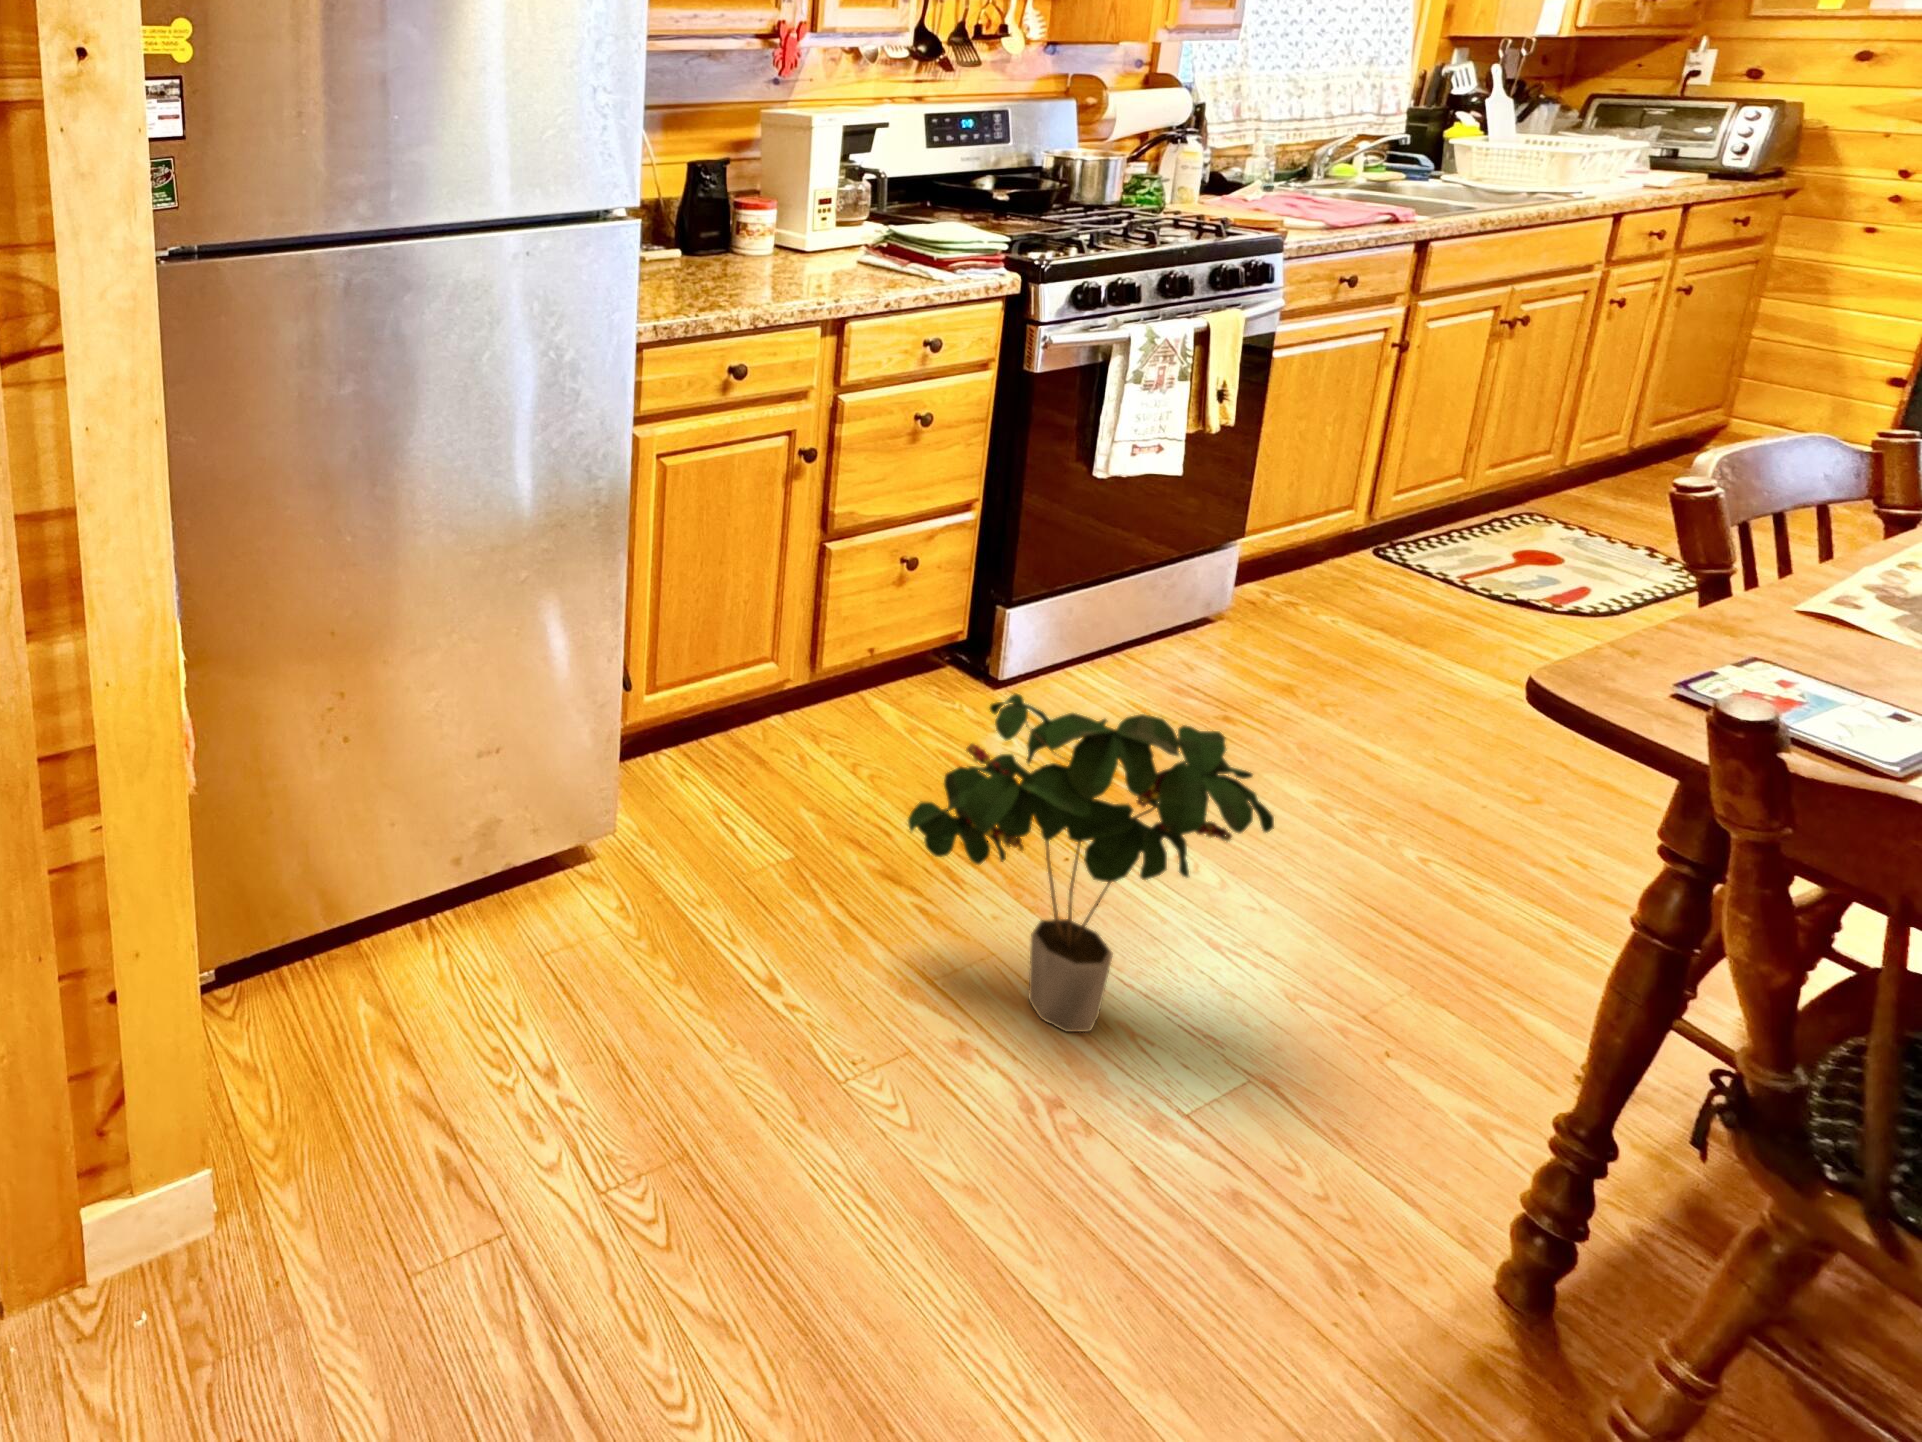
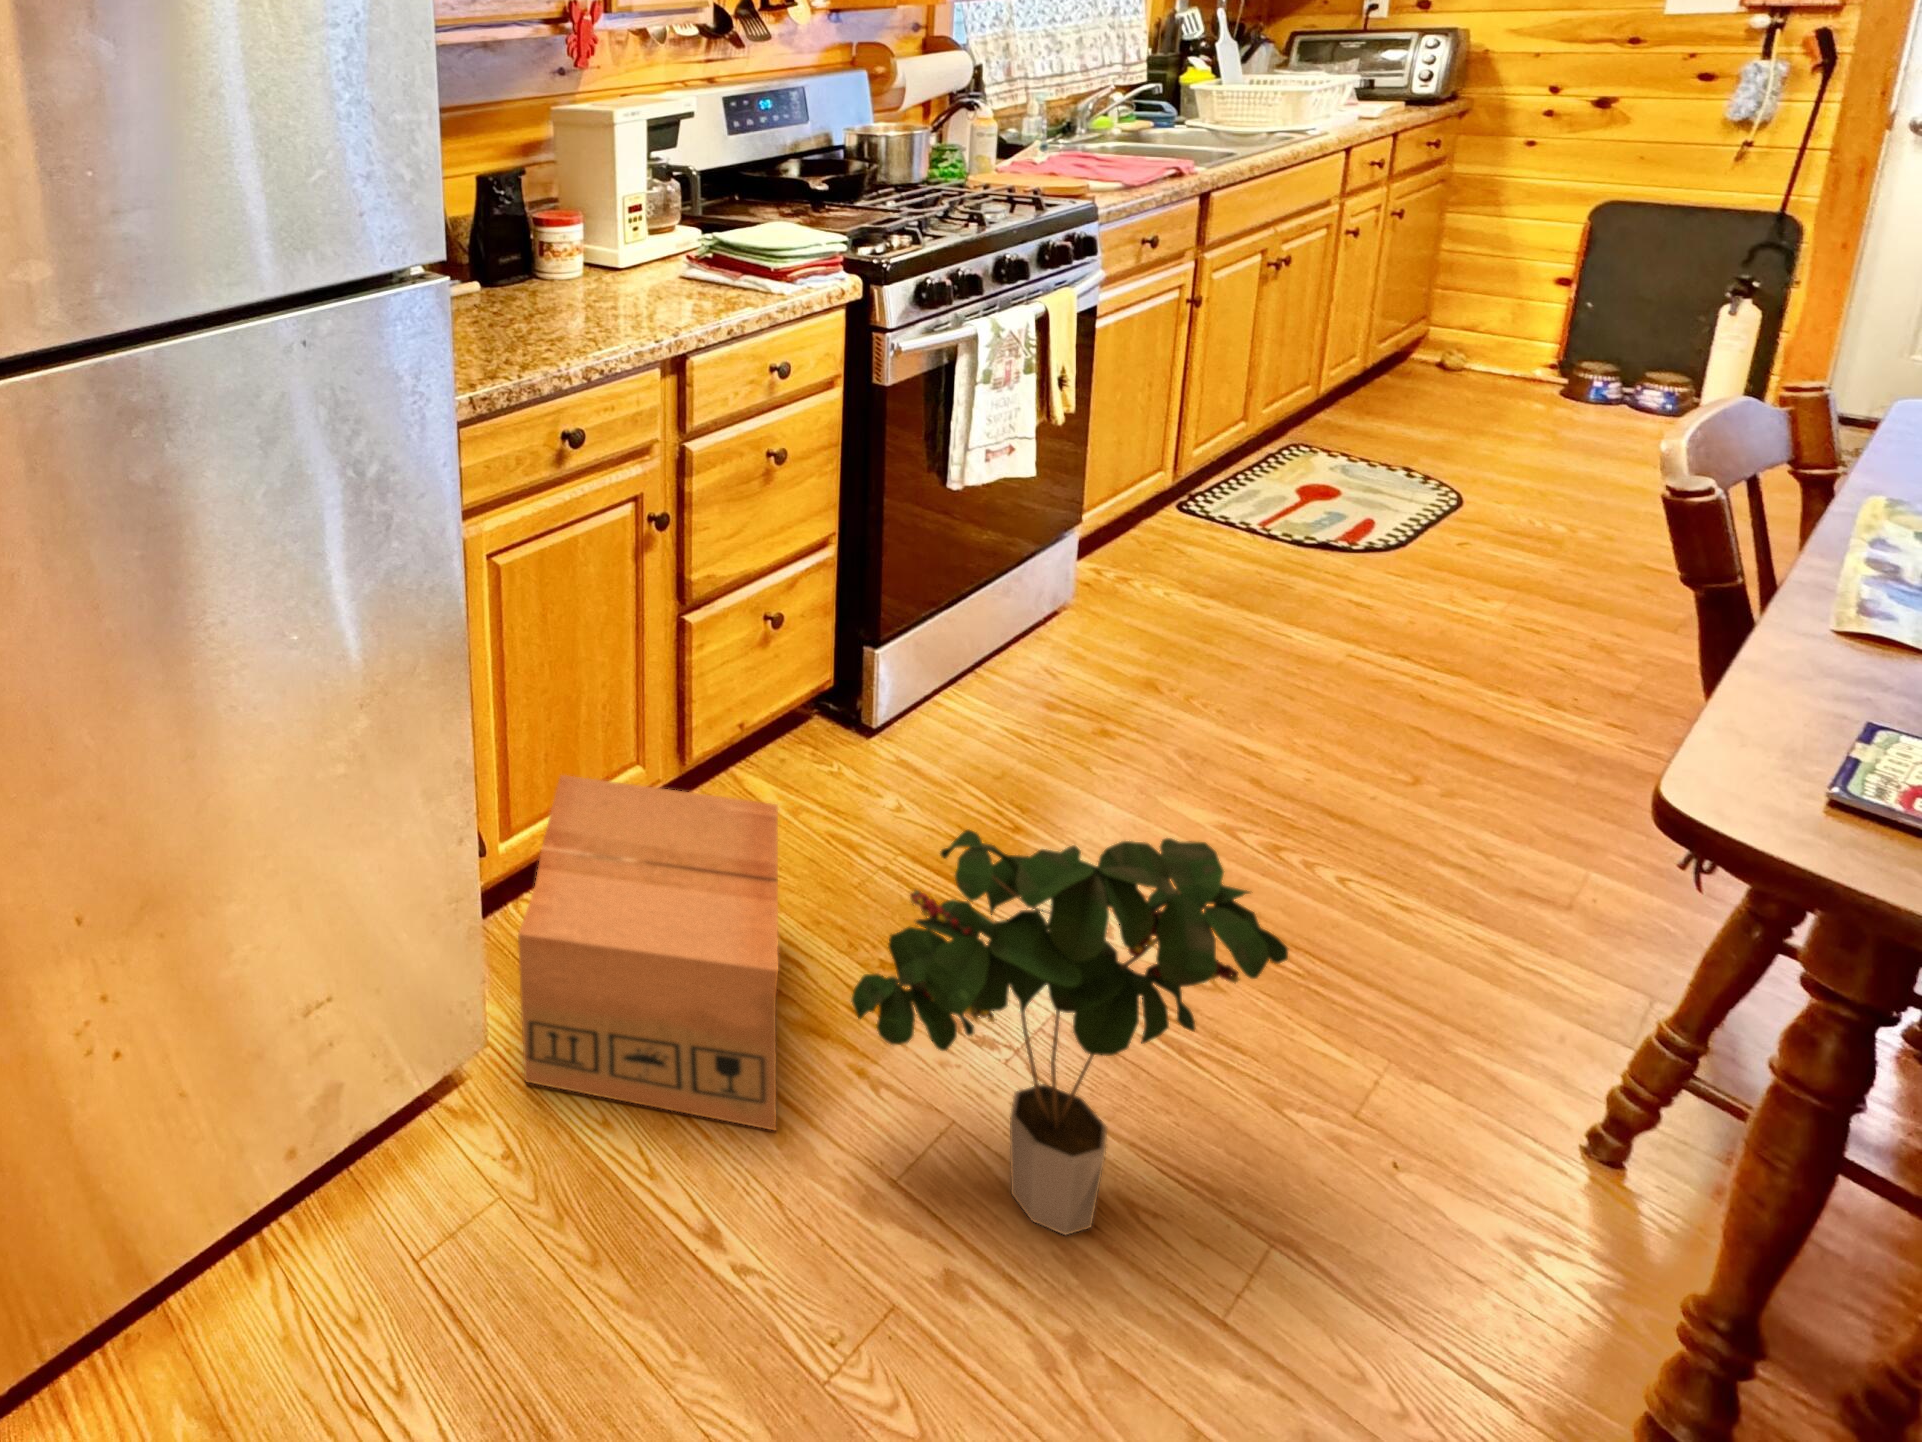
cardboard box: none [643,651,883,929] -> present [518,775,778,1130]

